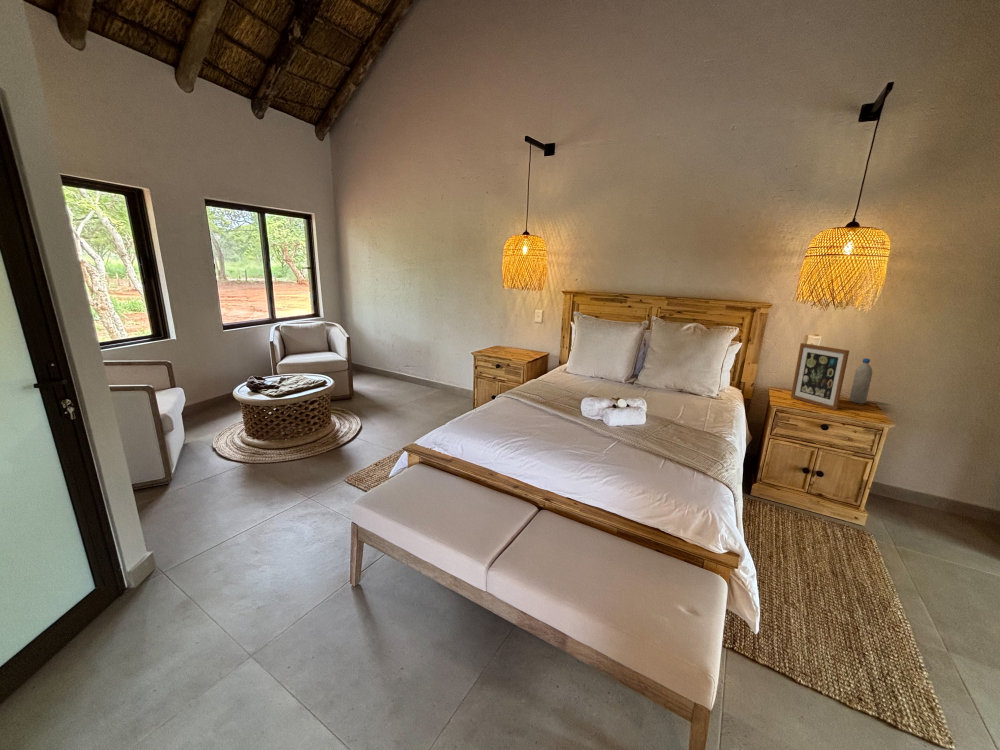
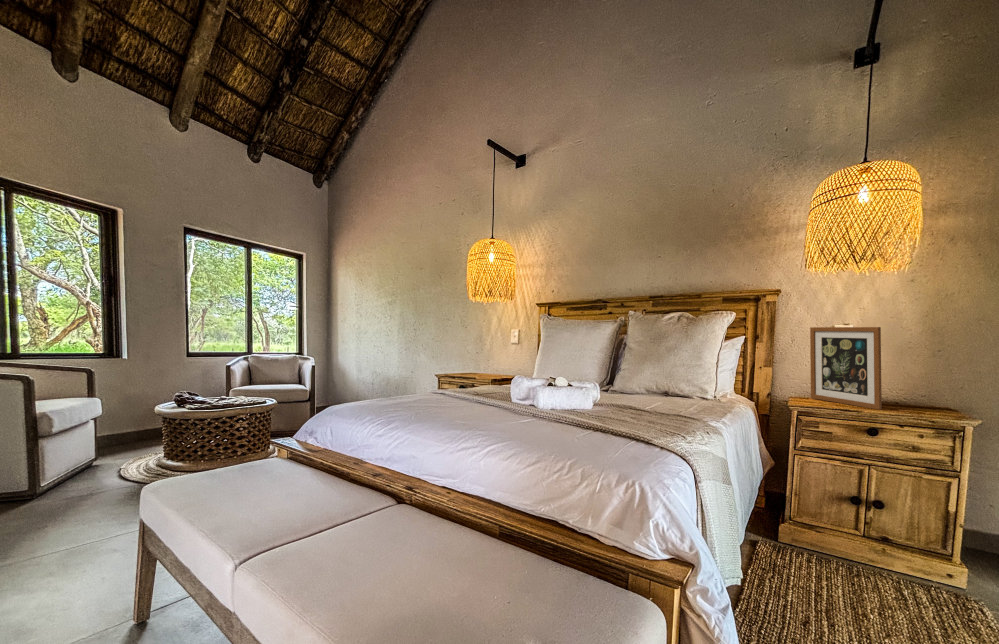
water bottle: present [850,358,872,404] -> none [891,344,916,403]

